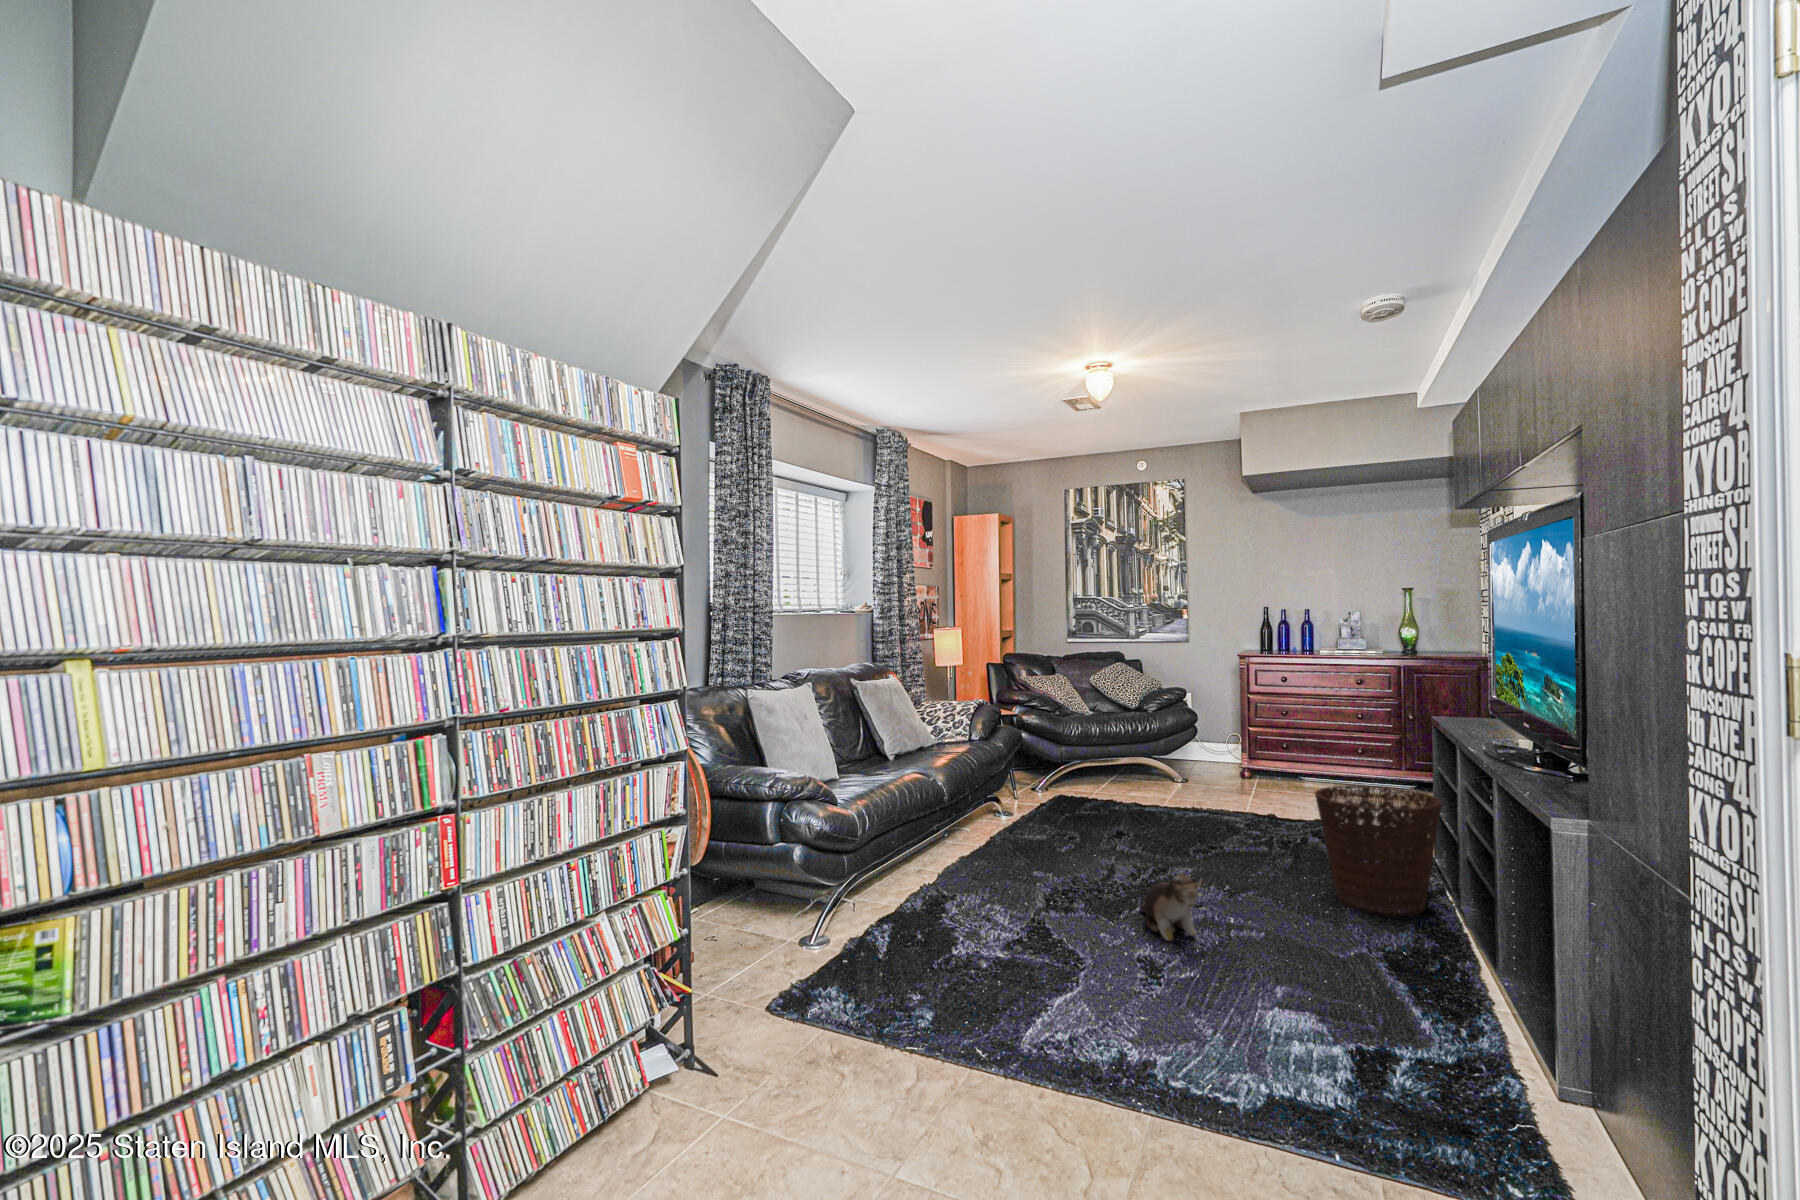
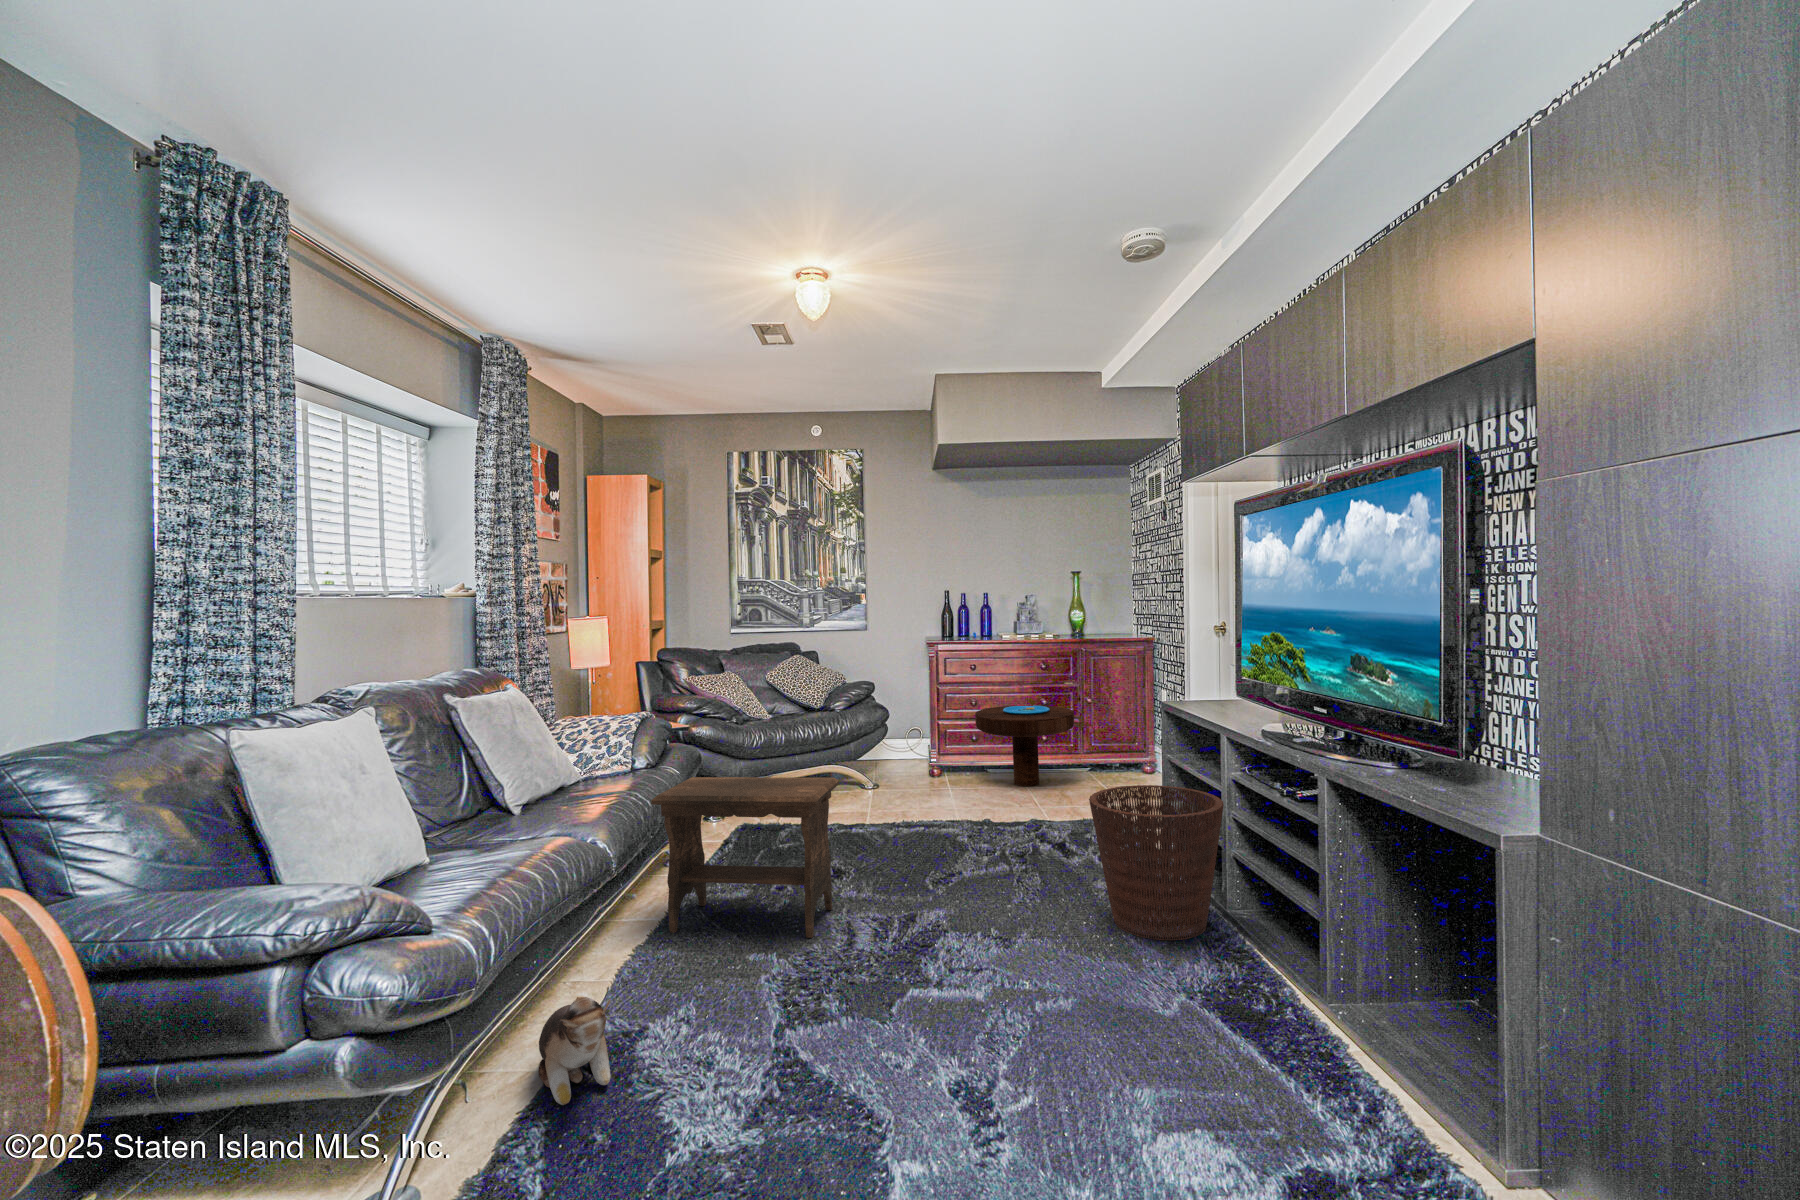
side table: none [1279,717,1383,793] -> present [975,705,1074,786]
footstool: none [974,747,1112,869] -> present [651,777,839,938]
plush toy: present [1140,874,1203,941] -> present [538,997,611,1105]

